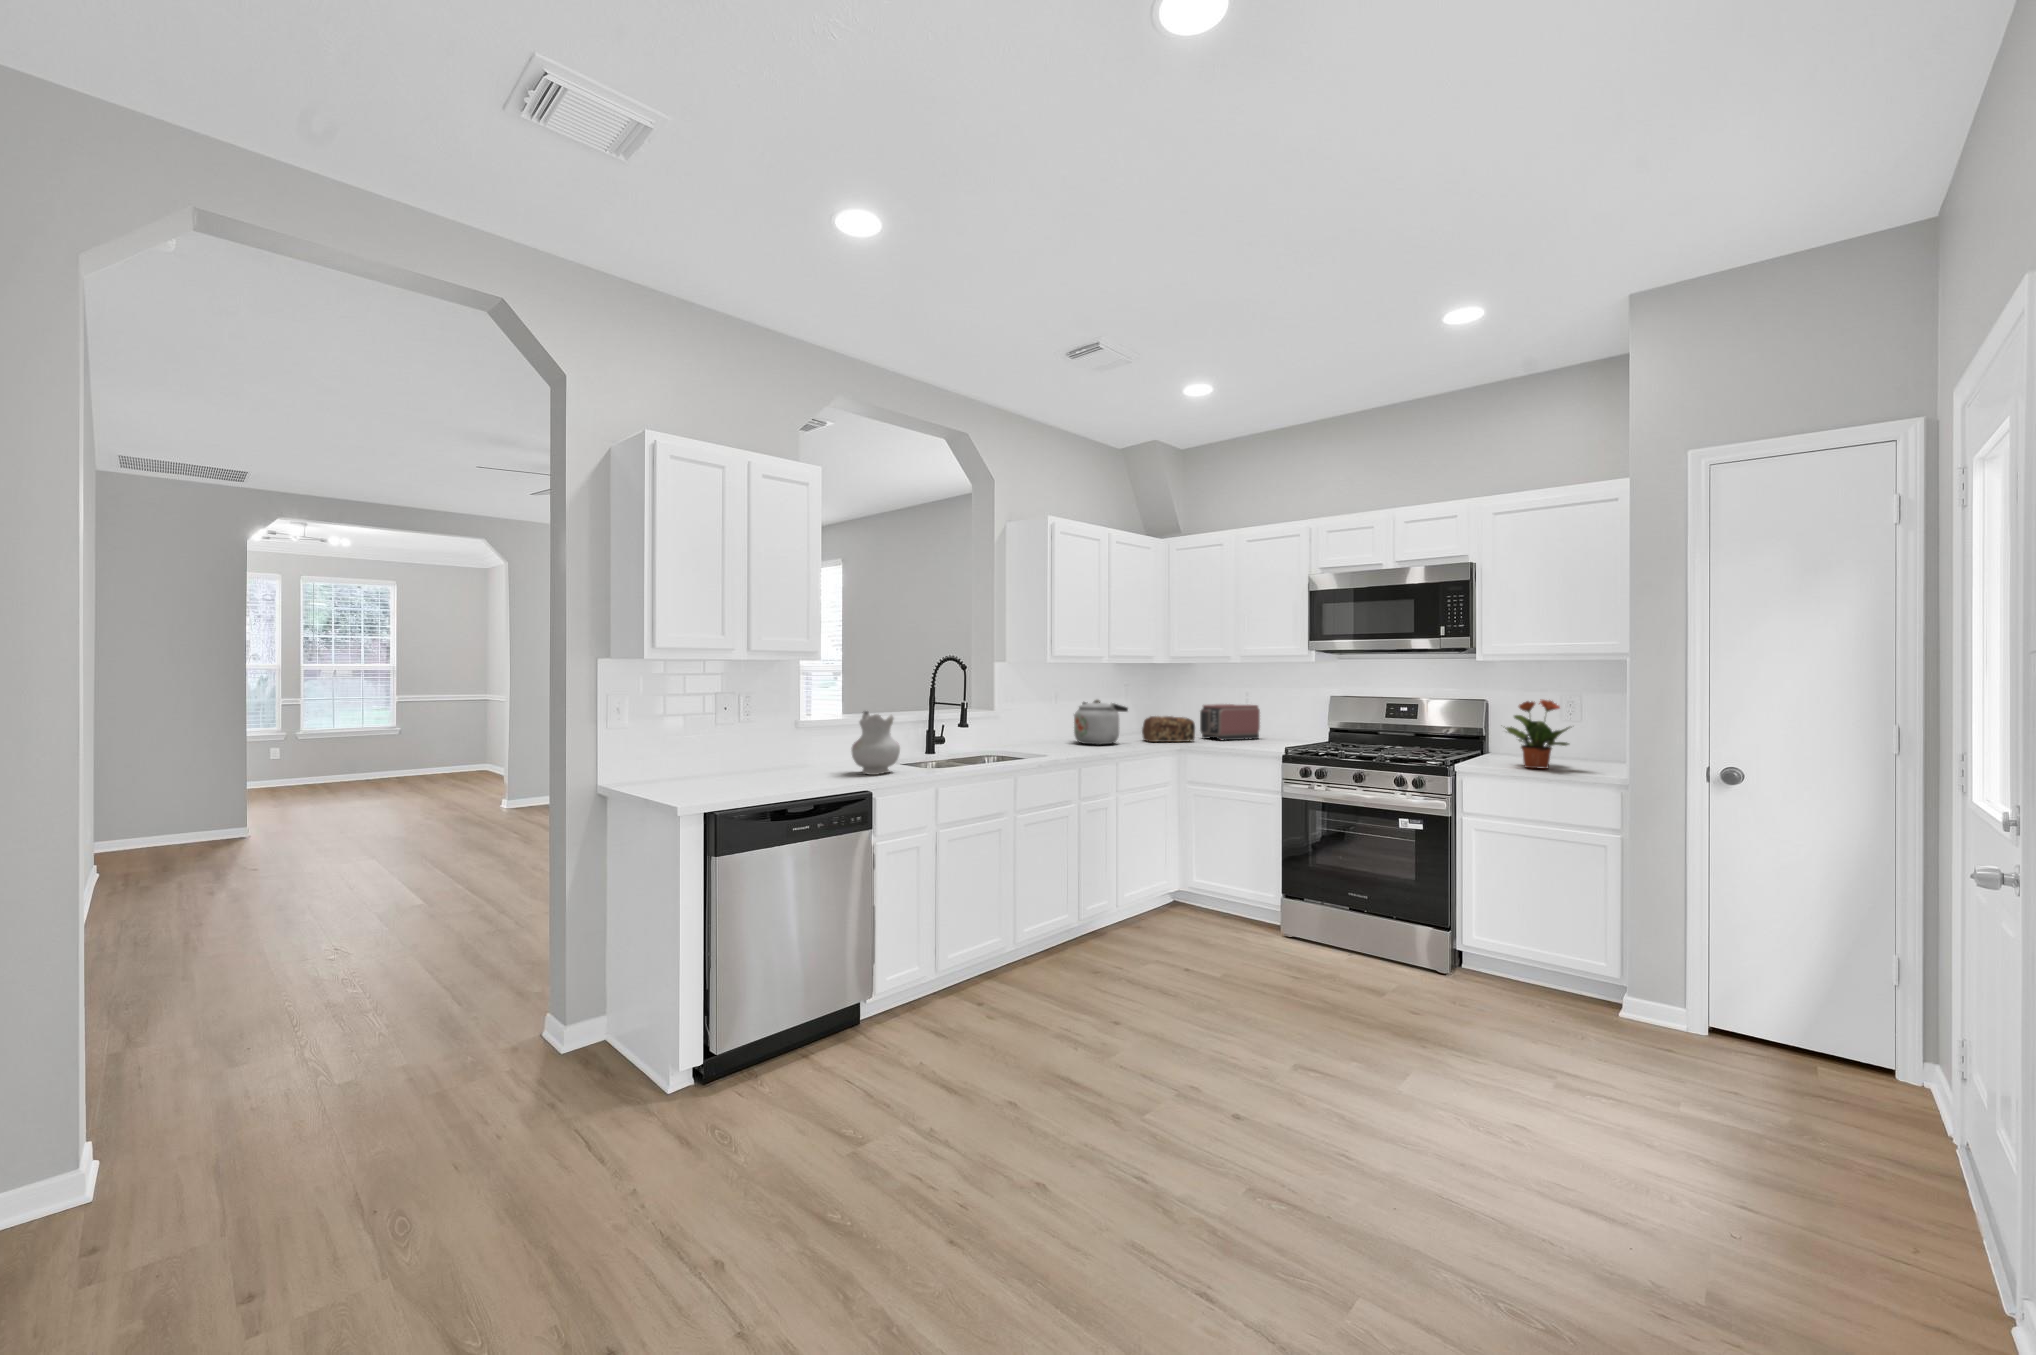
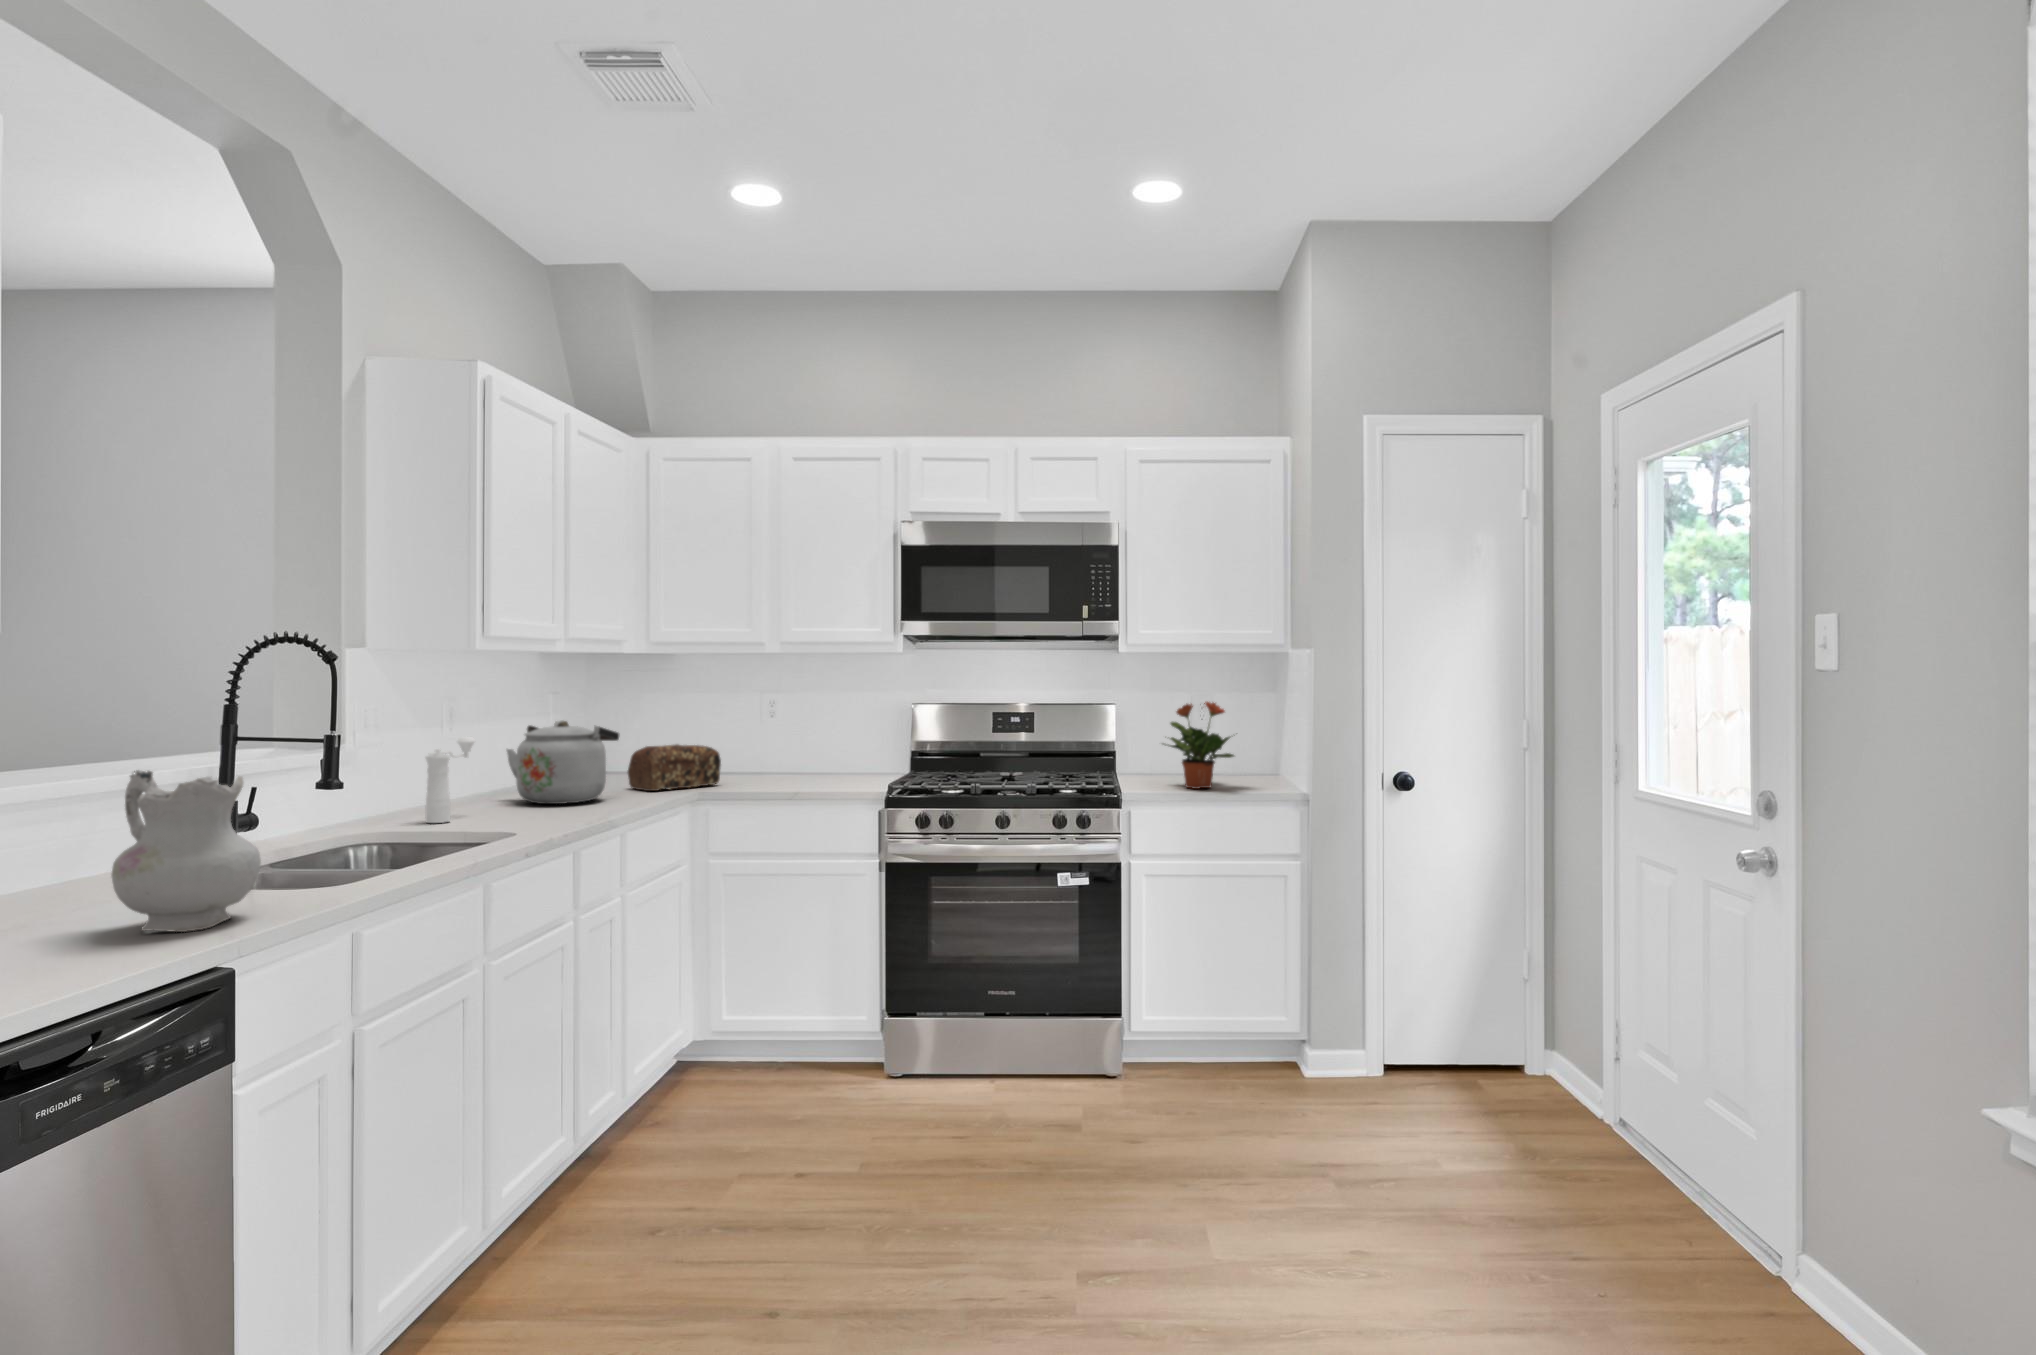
toaster: present [1200,704,1260,740] -> none [712,720,801,780]
pepper mill: none [1020,706,1046,748] -> present [425,737,475,823]

